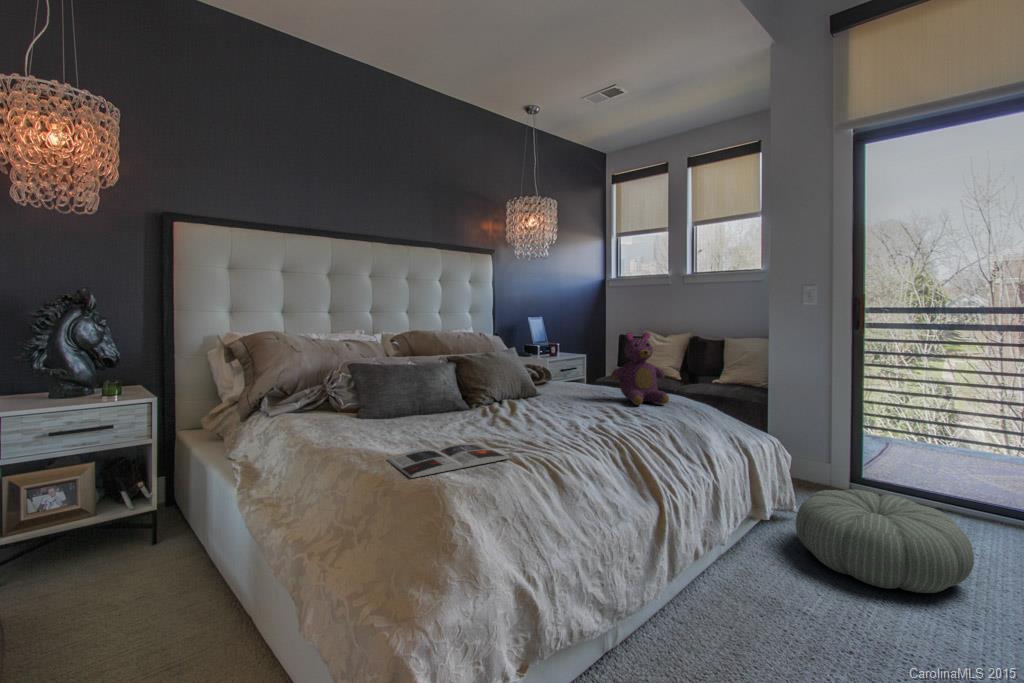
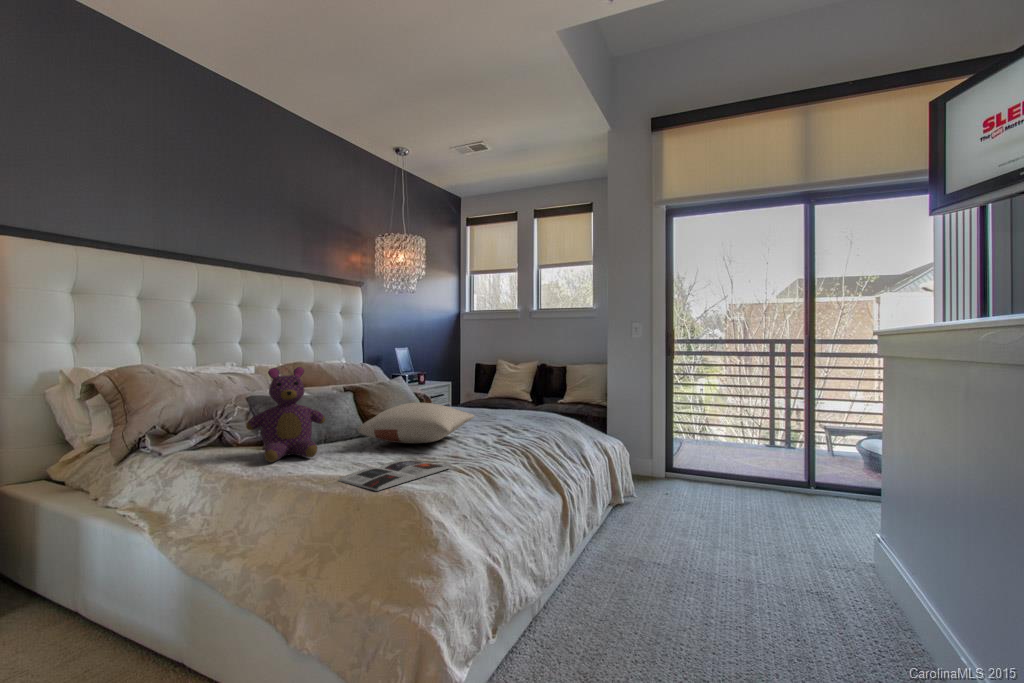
teddy bear: present [611,332,669,405] -> present [246,367,325,462]
pillow: none [435,379,570,424] -> present [358,403,474,443]
pouf: present [795,489,974,593] -> none [641,474,752,542]

